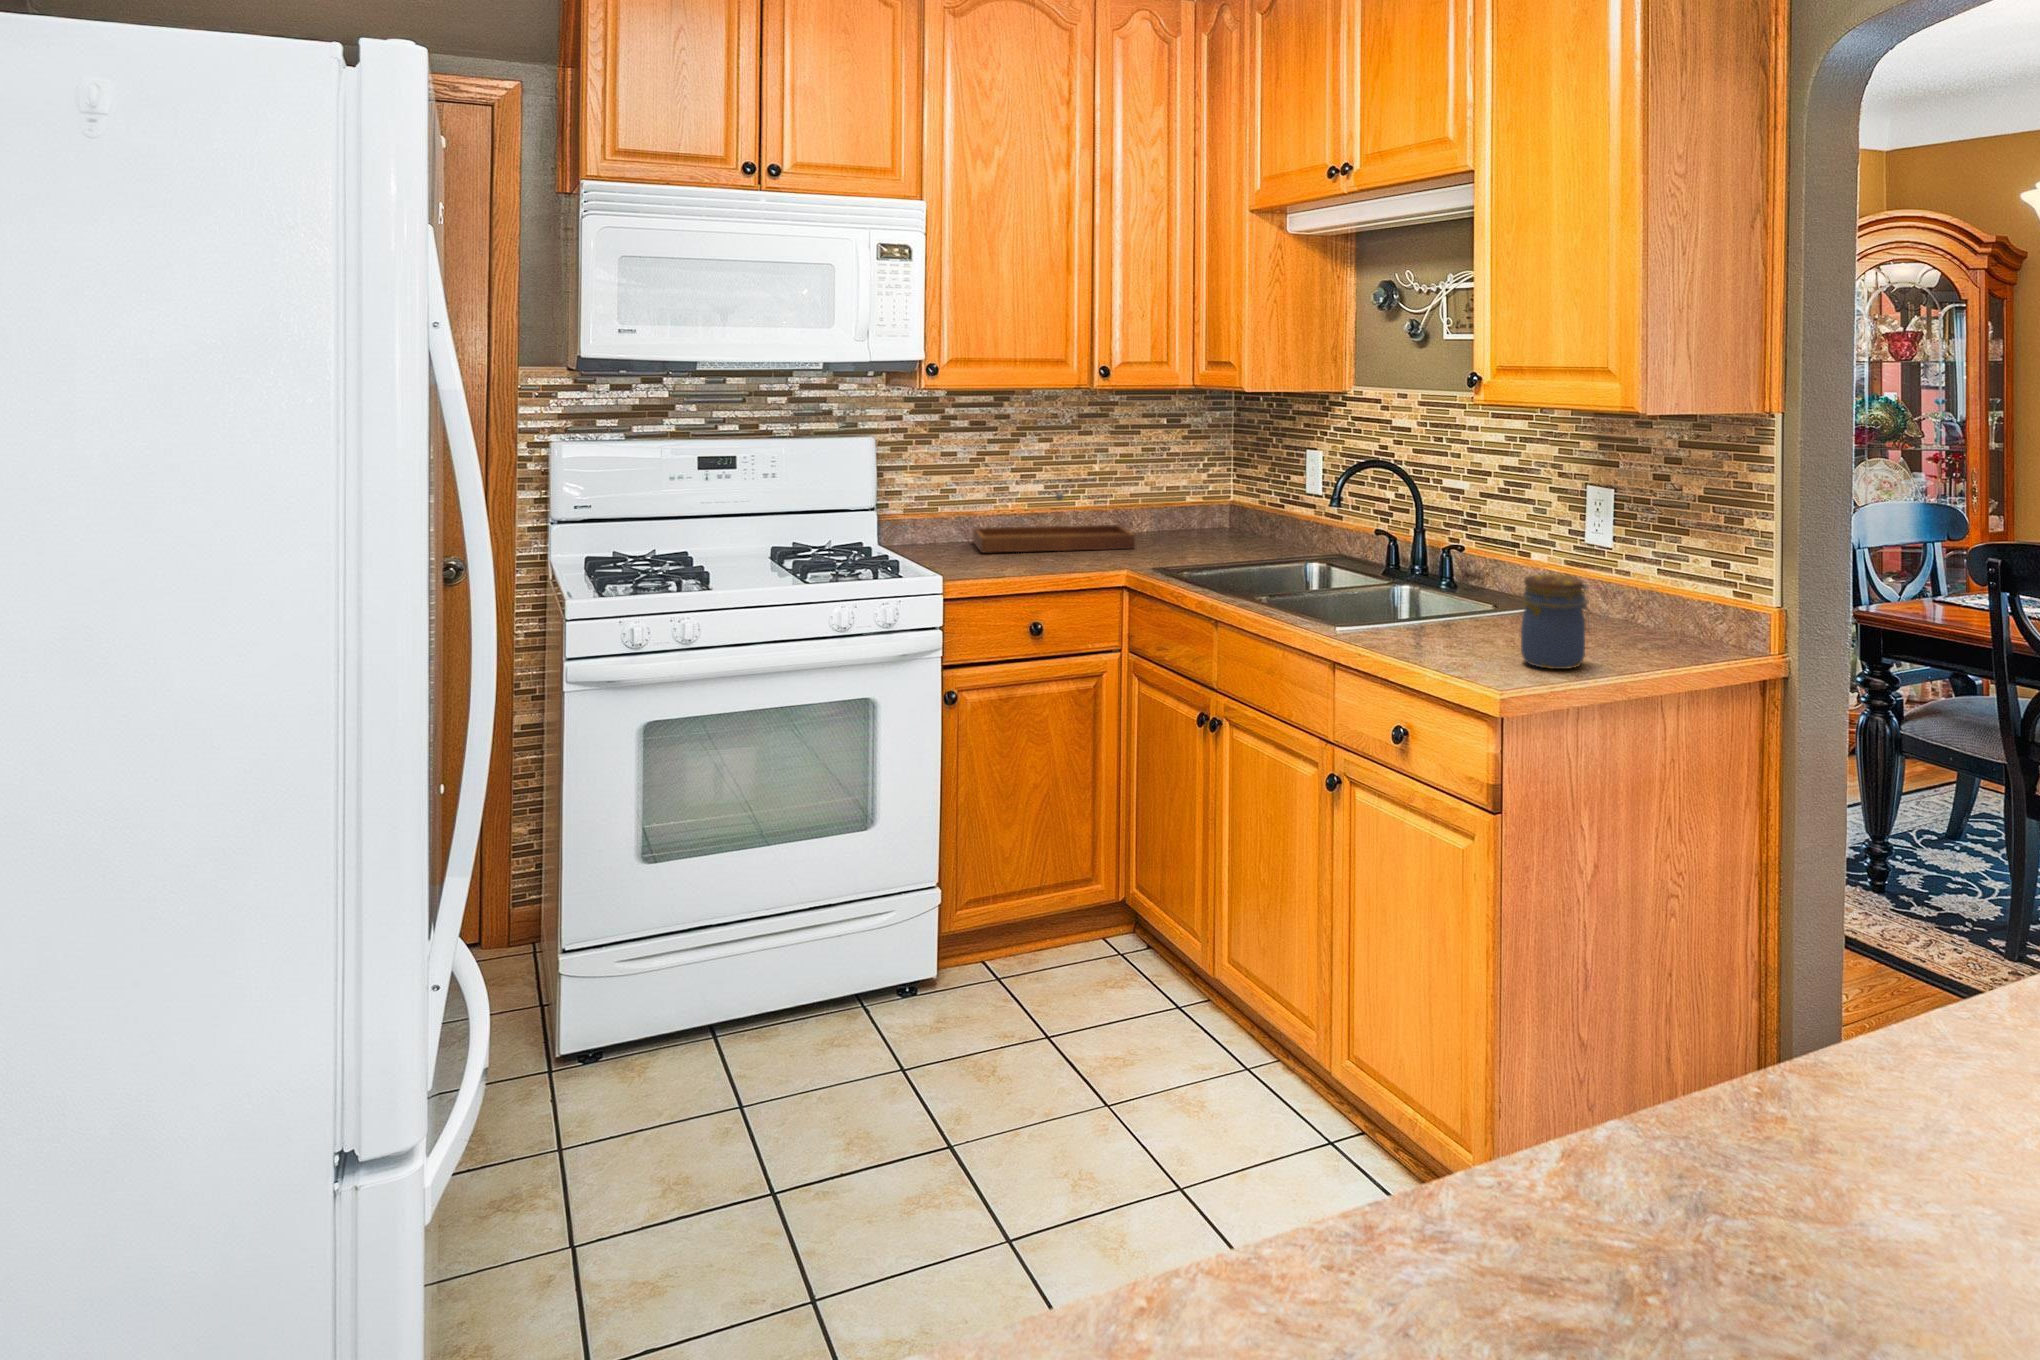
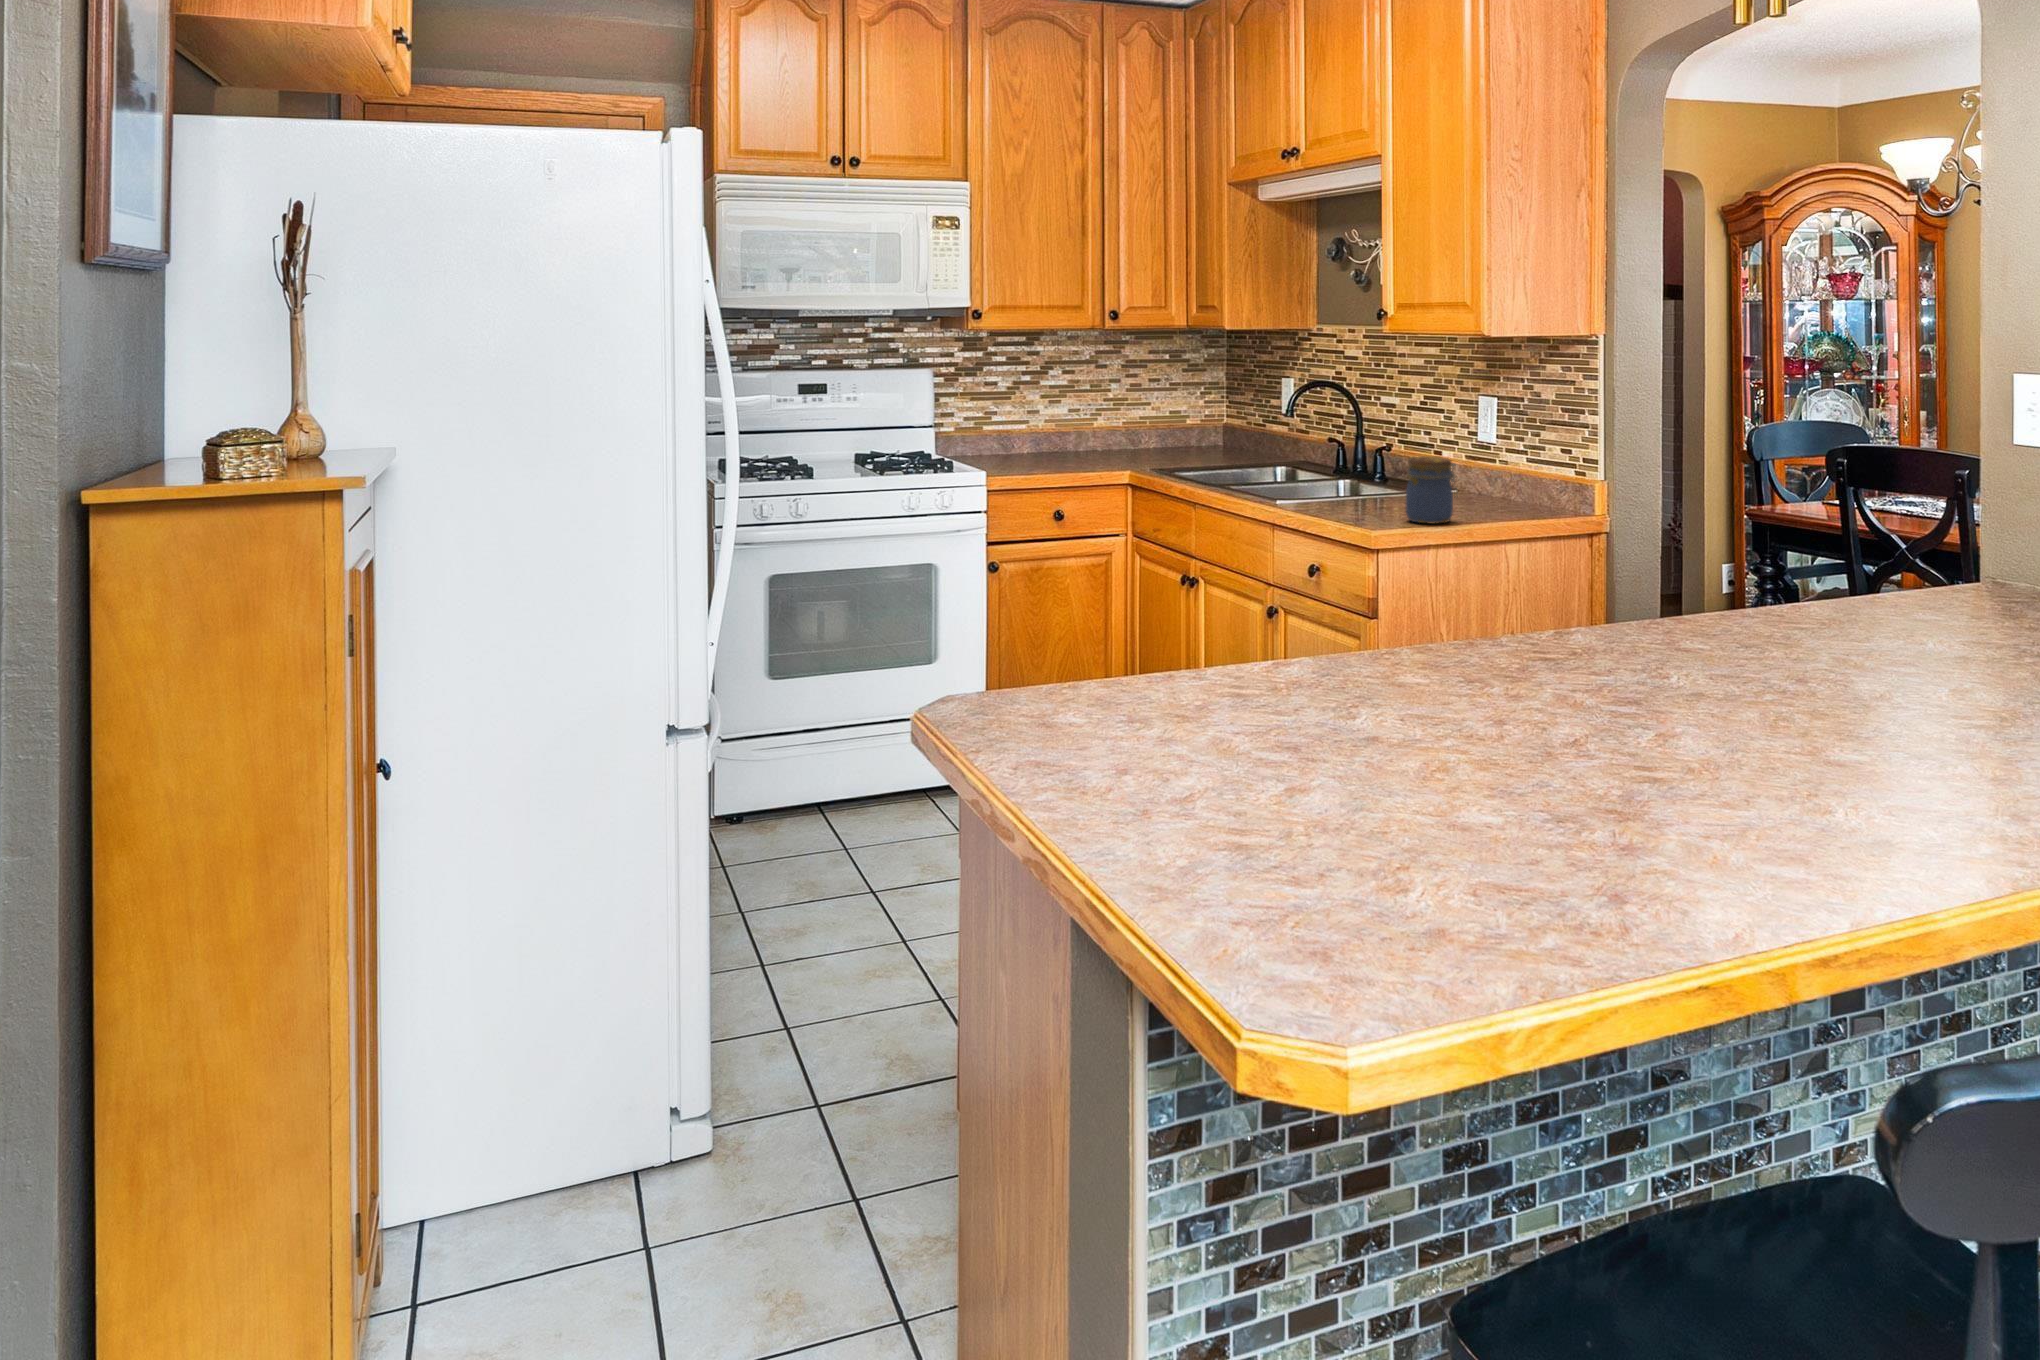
tray: present [973,492,1135,552] -> none [1010,414,1140,461]

